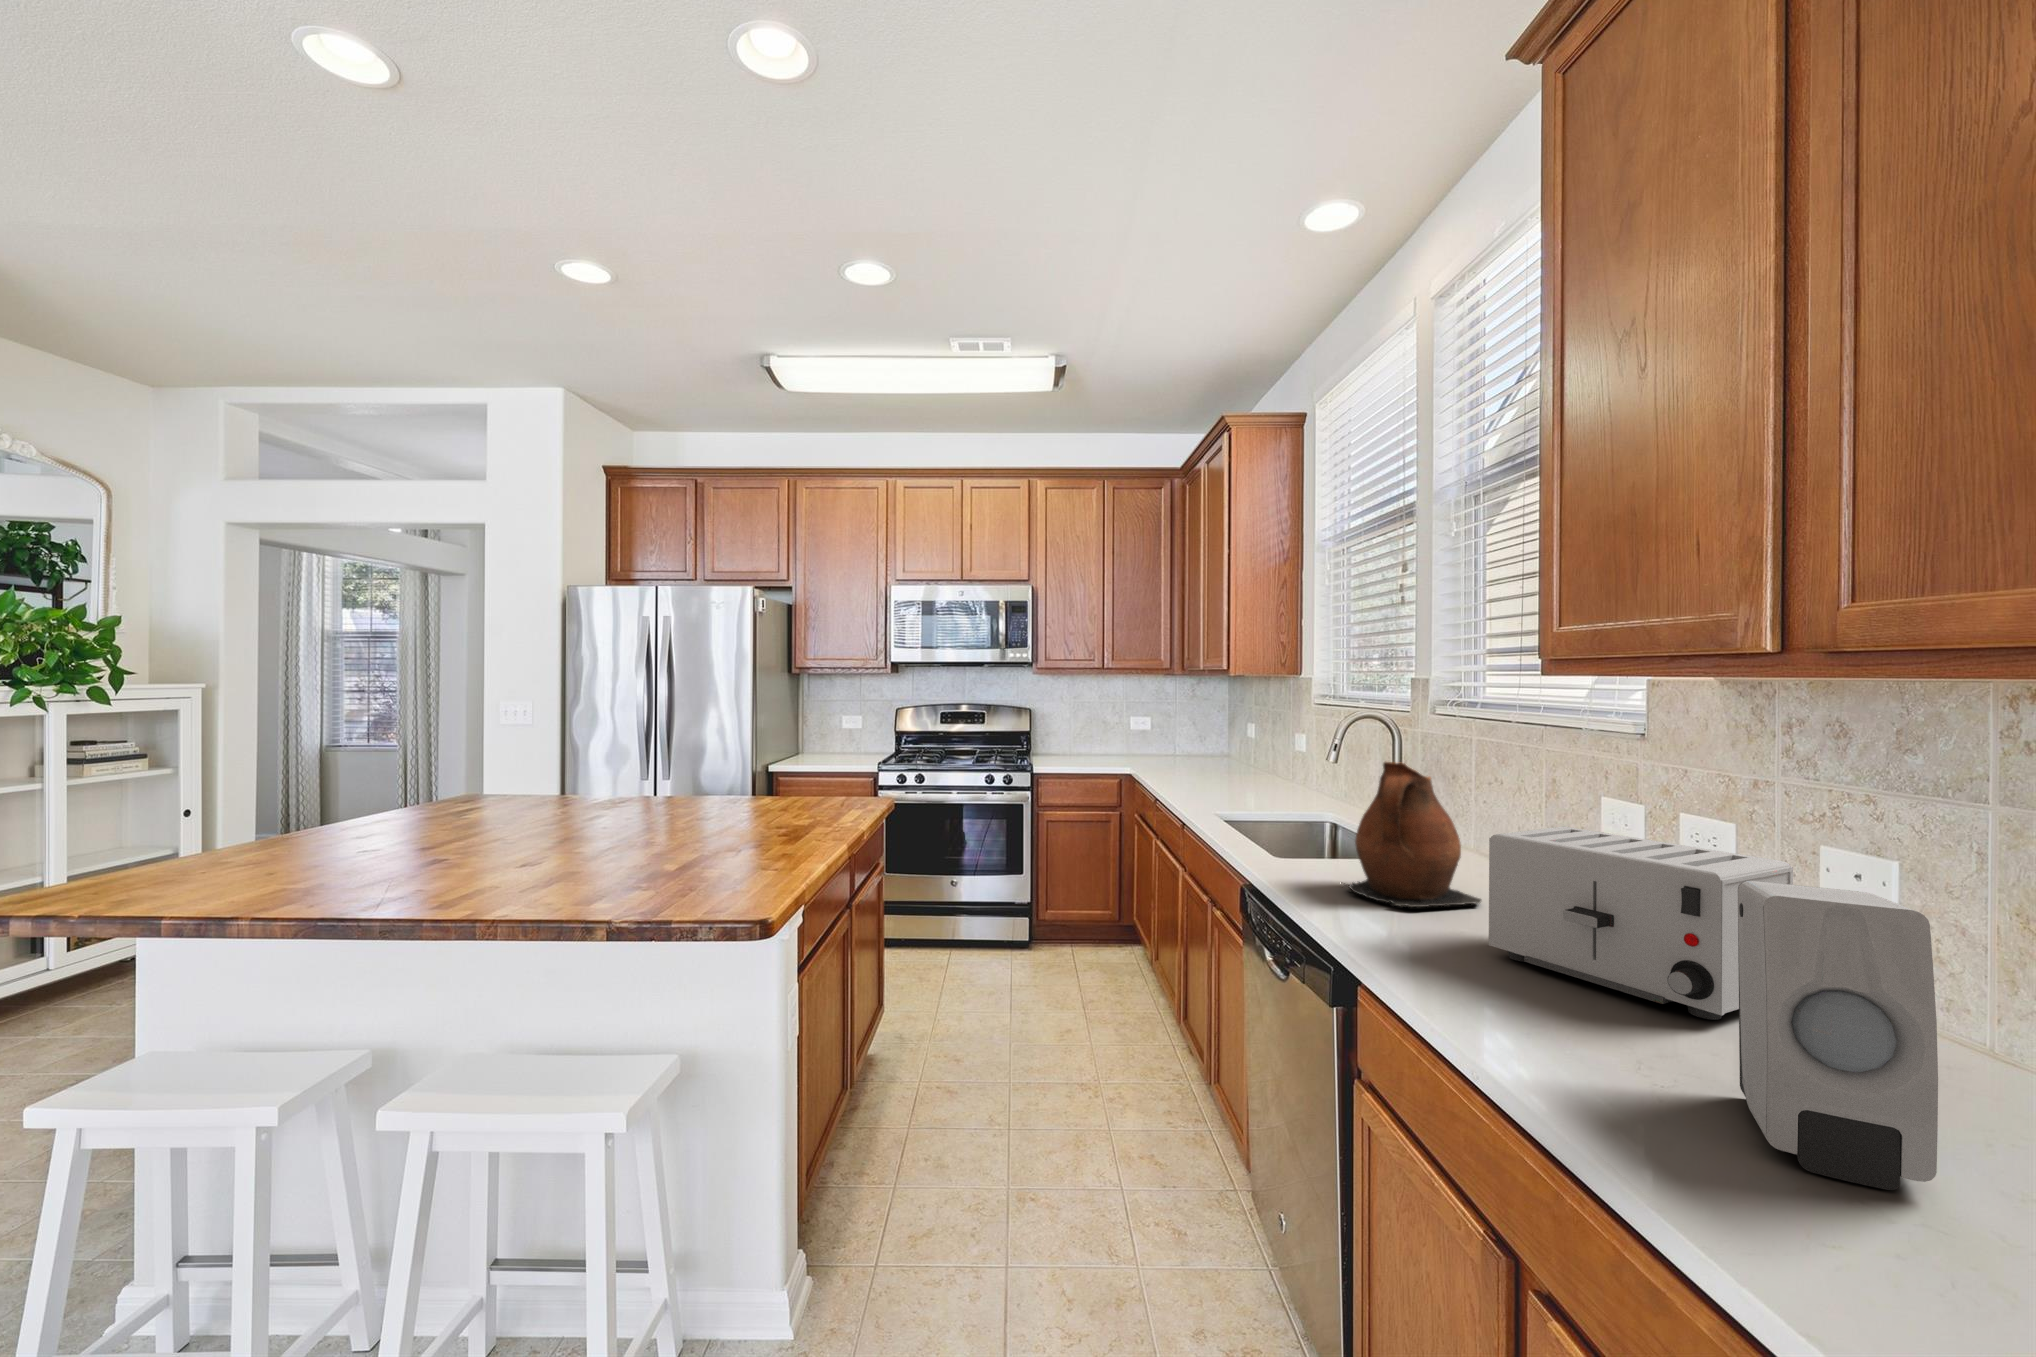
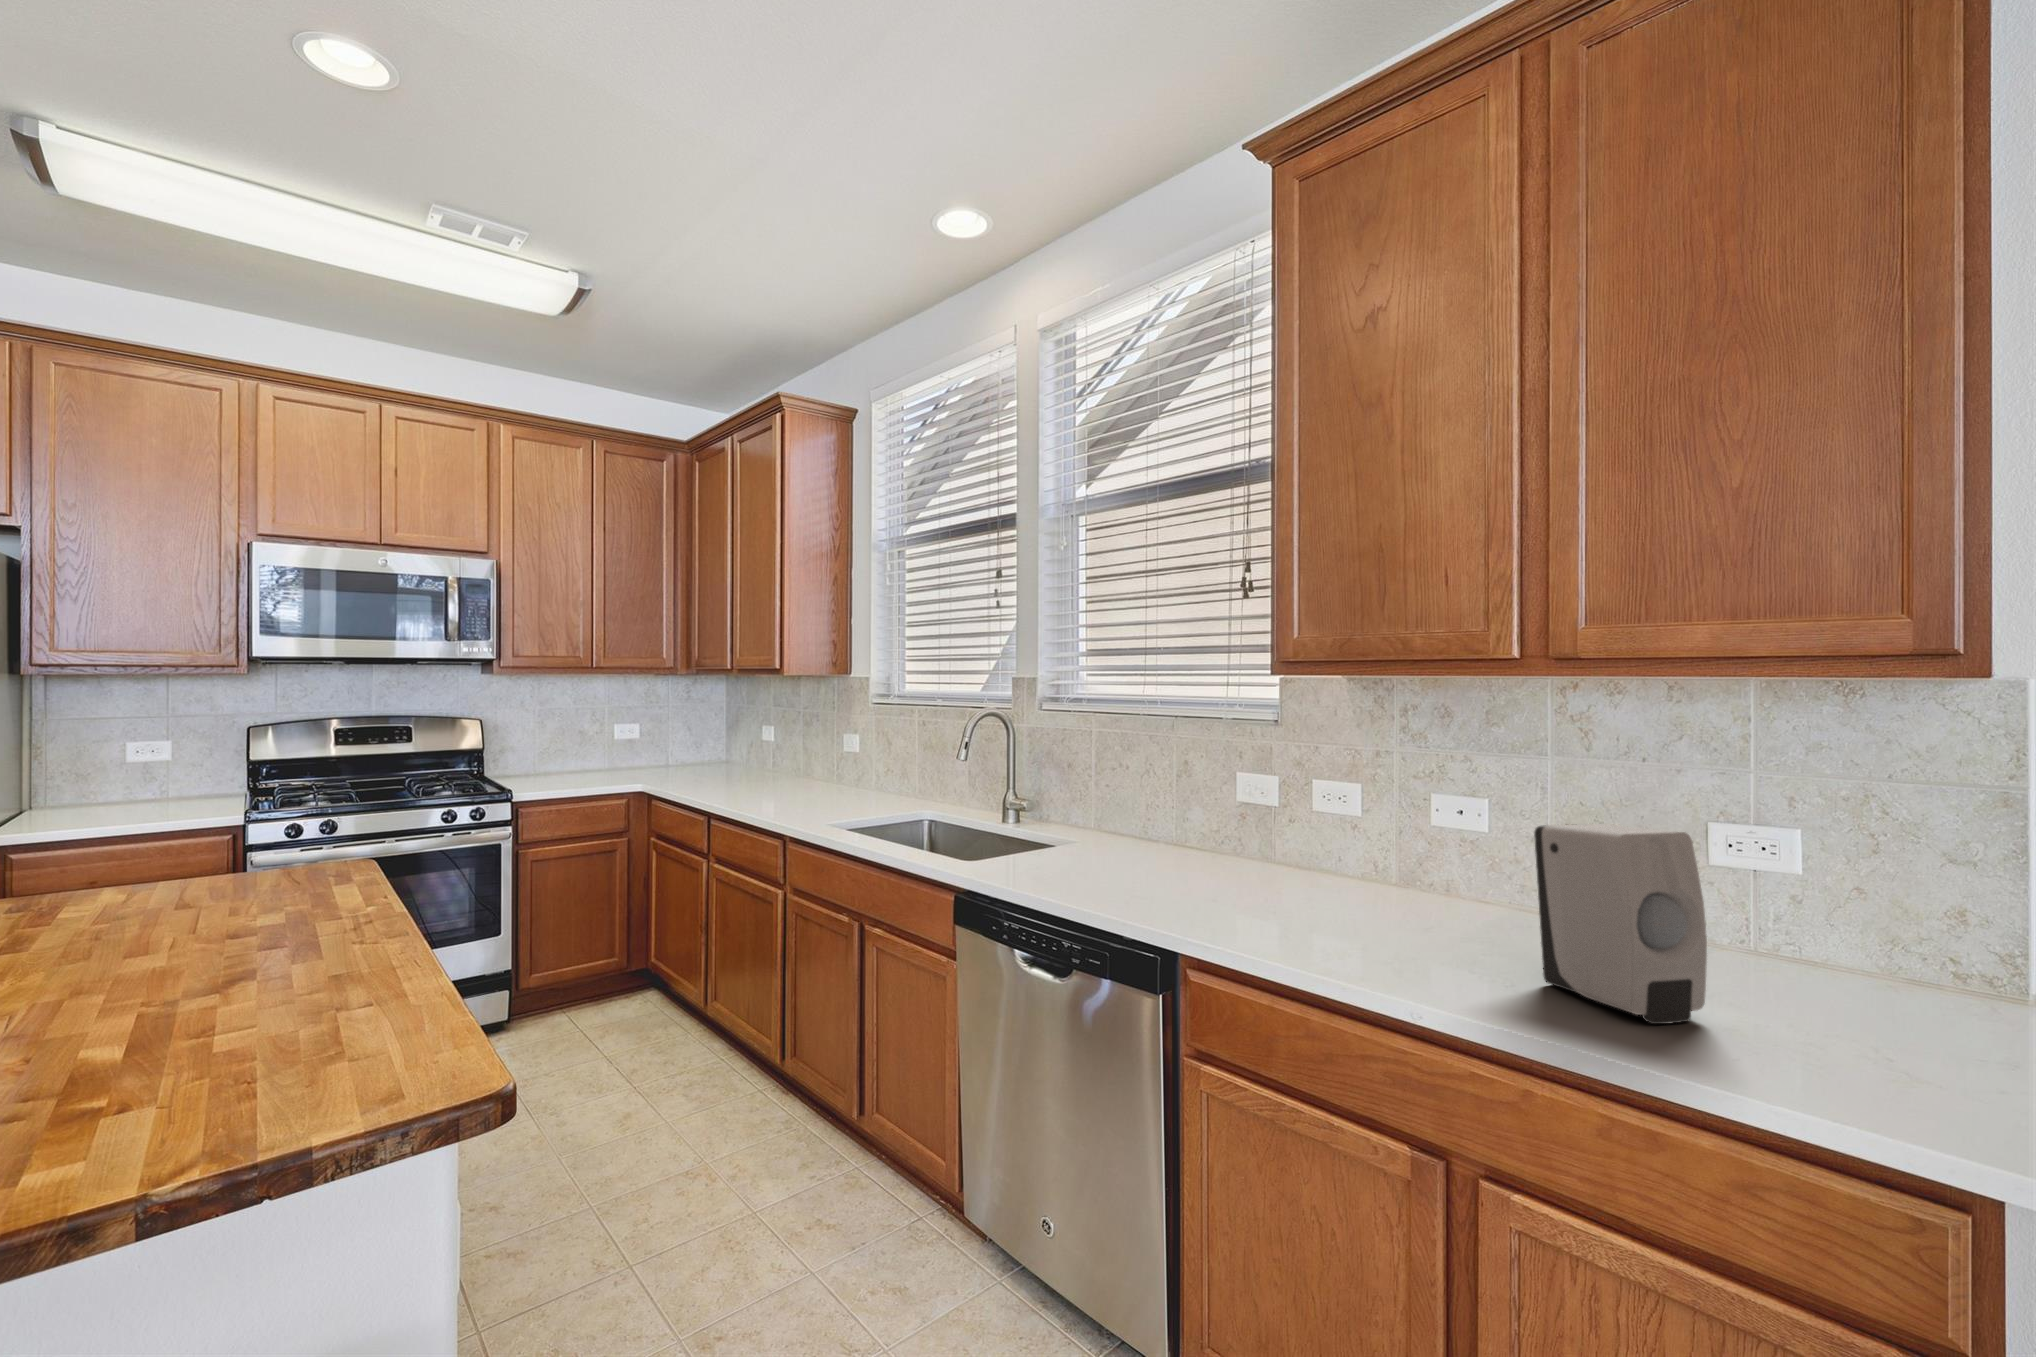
ceramic pitcher: present [1345,762,1481,907] -> none [1068,756,1185,890]
toaster: present [1489,826,1793,1020] -> none [1264,800,1457,934]

